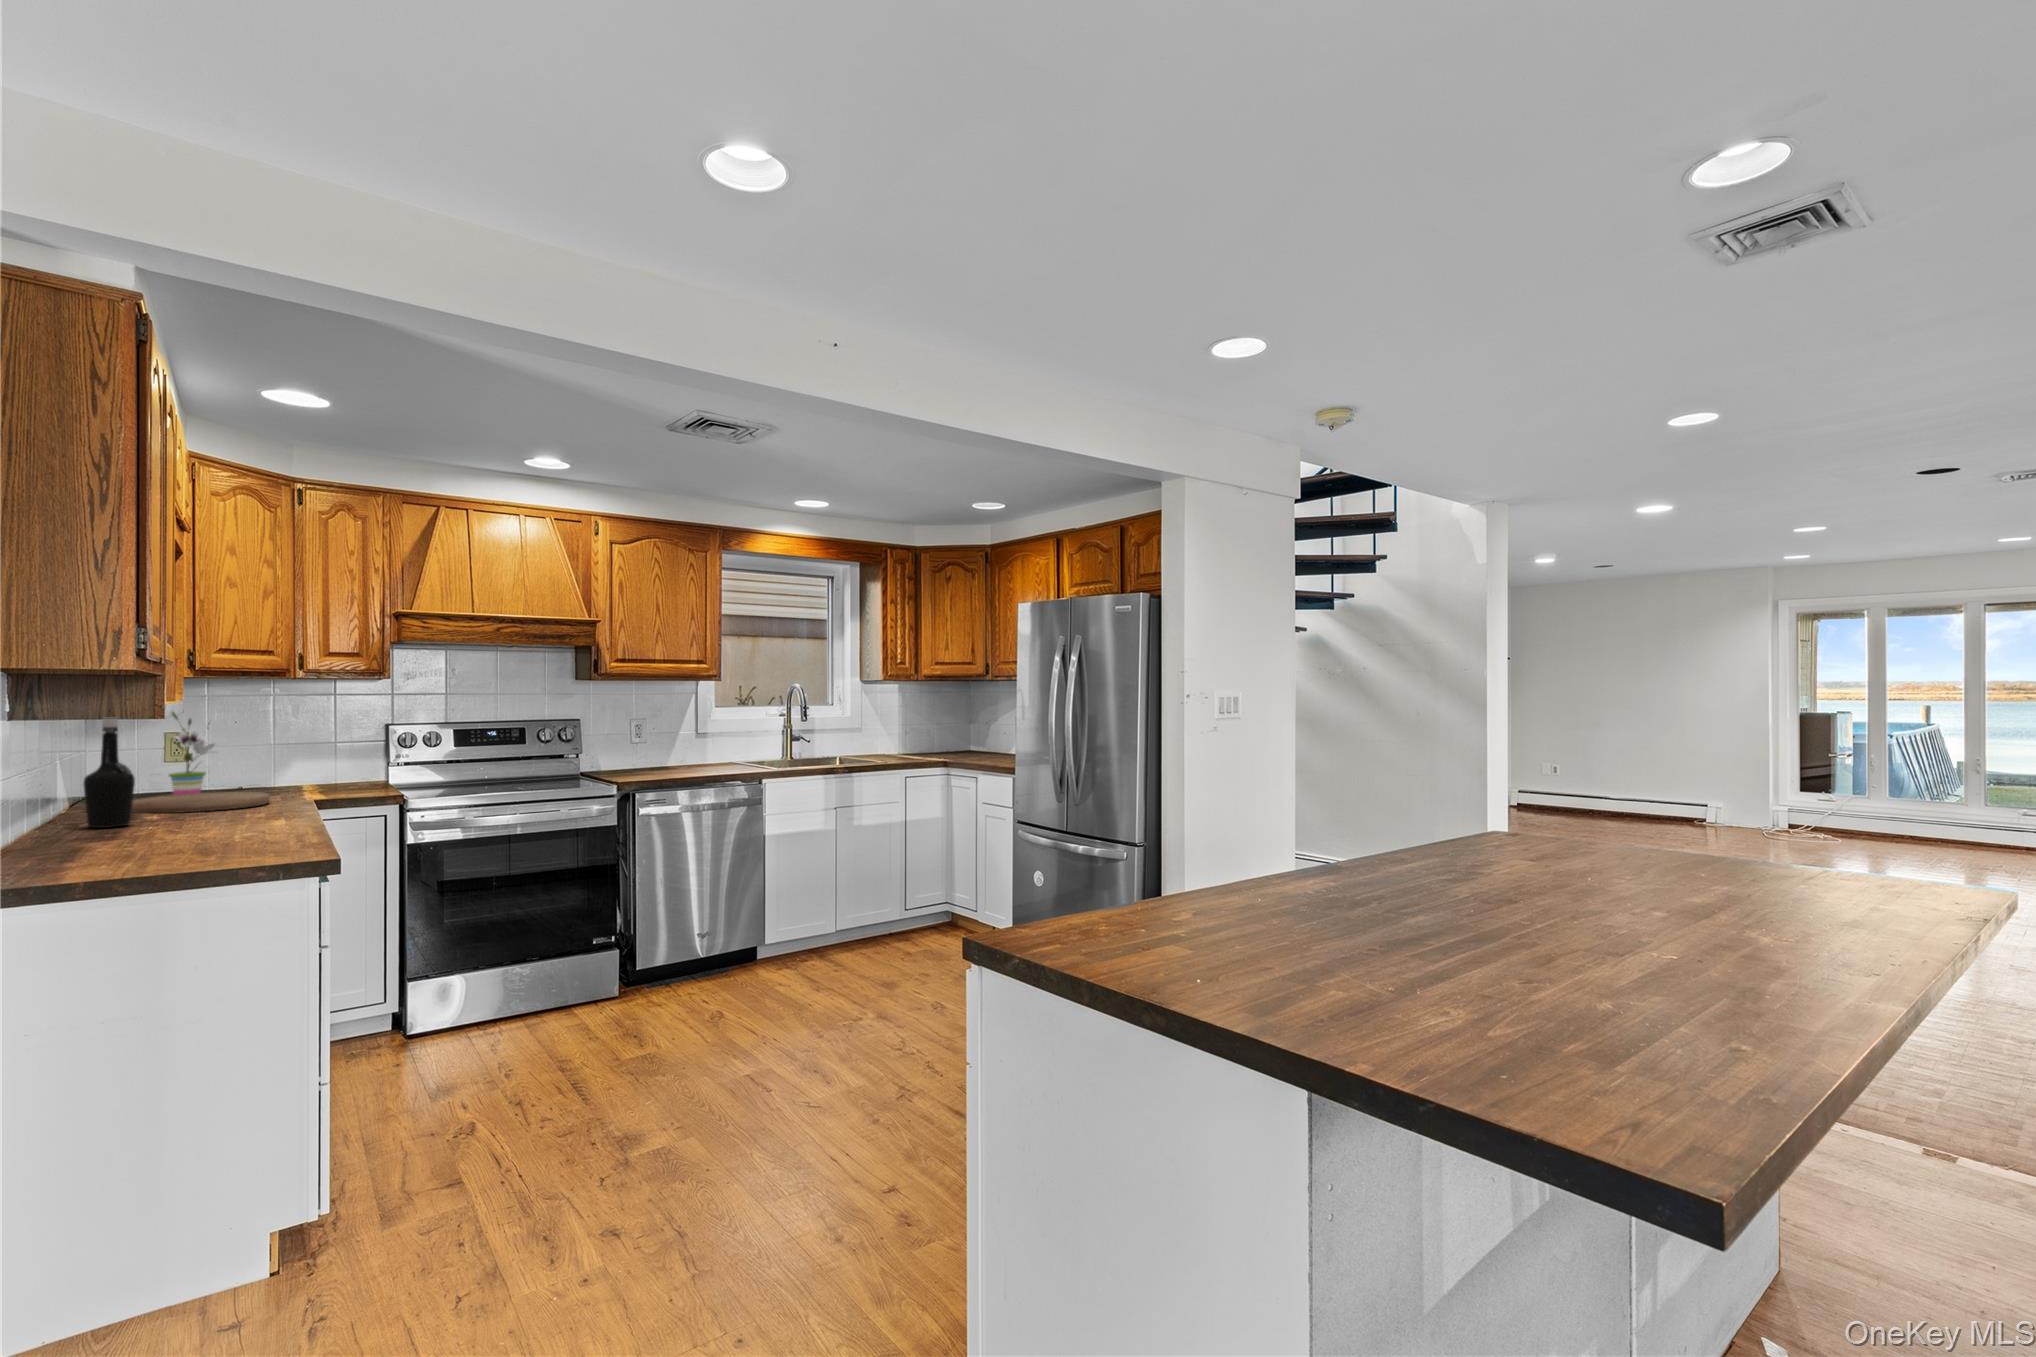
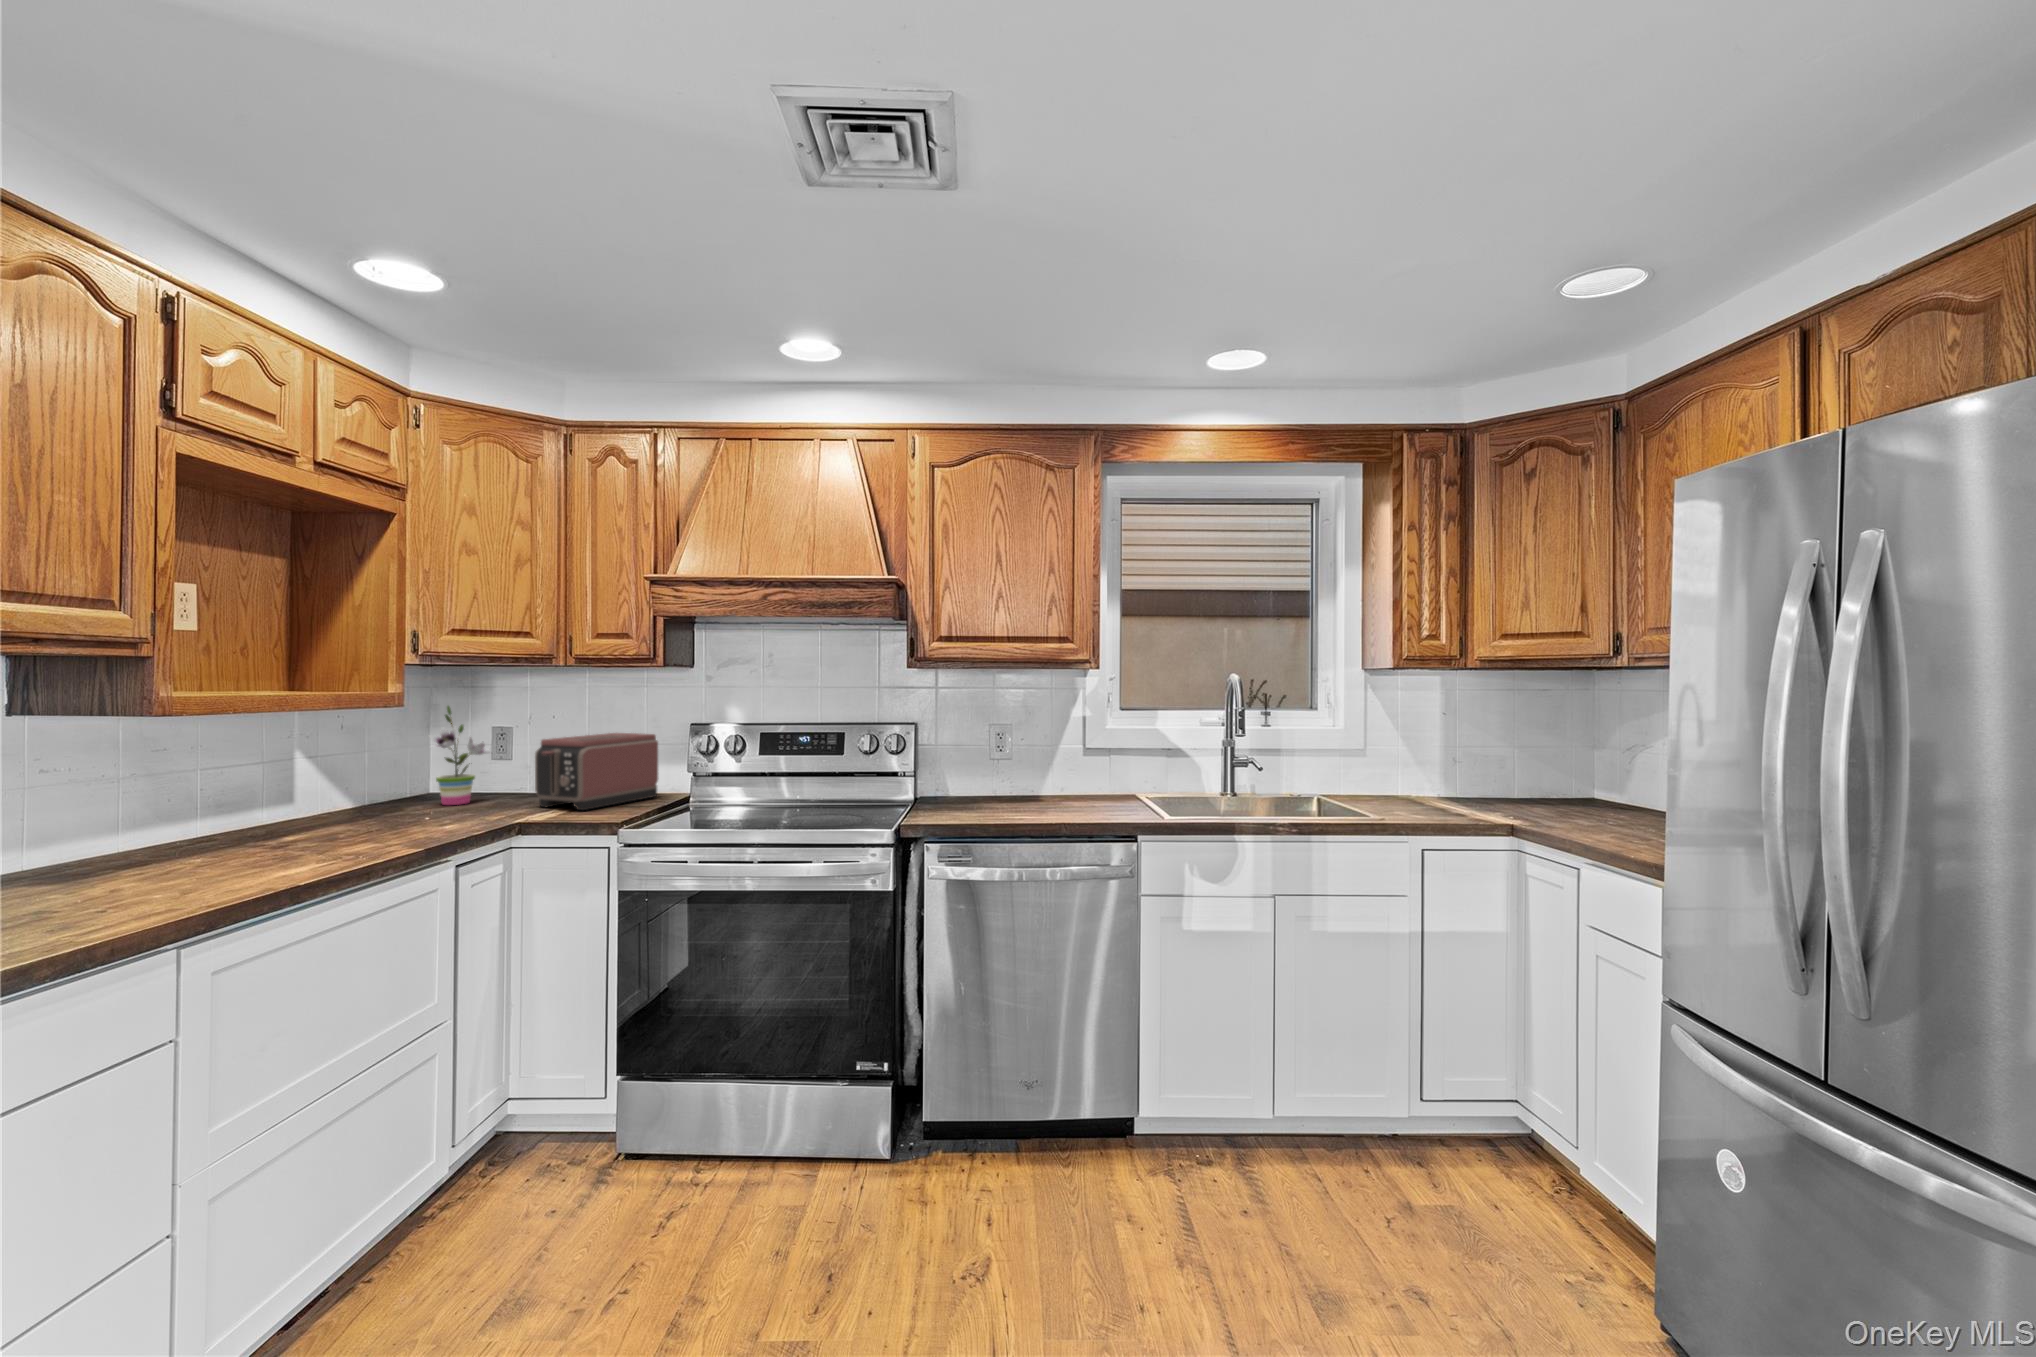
bottle: present [84,717,135,828] -> none [68,723,142,874]
toaster: none [281,733,368,793] -> present [535,733,658,810]
cutting board: present [131,792,269,813] -> none [279,807,451,843]

